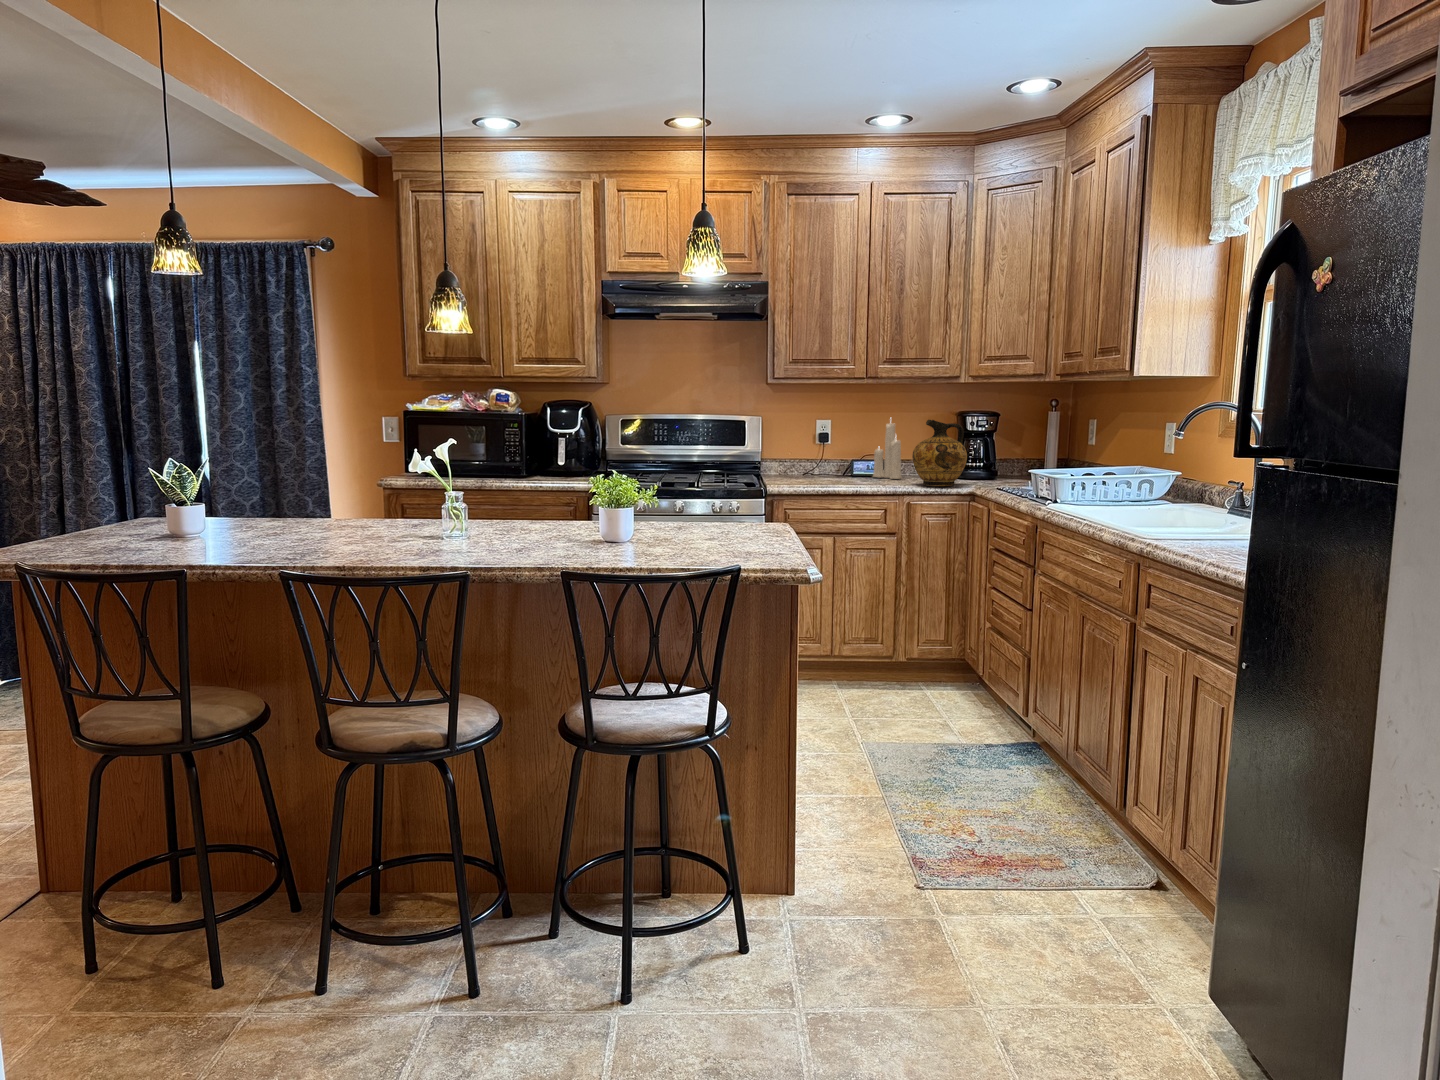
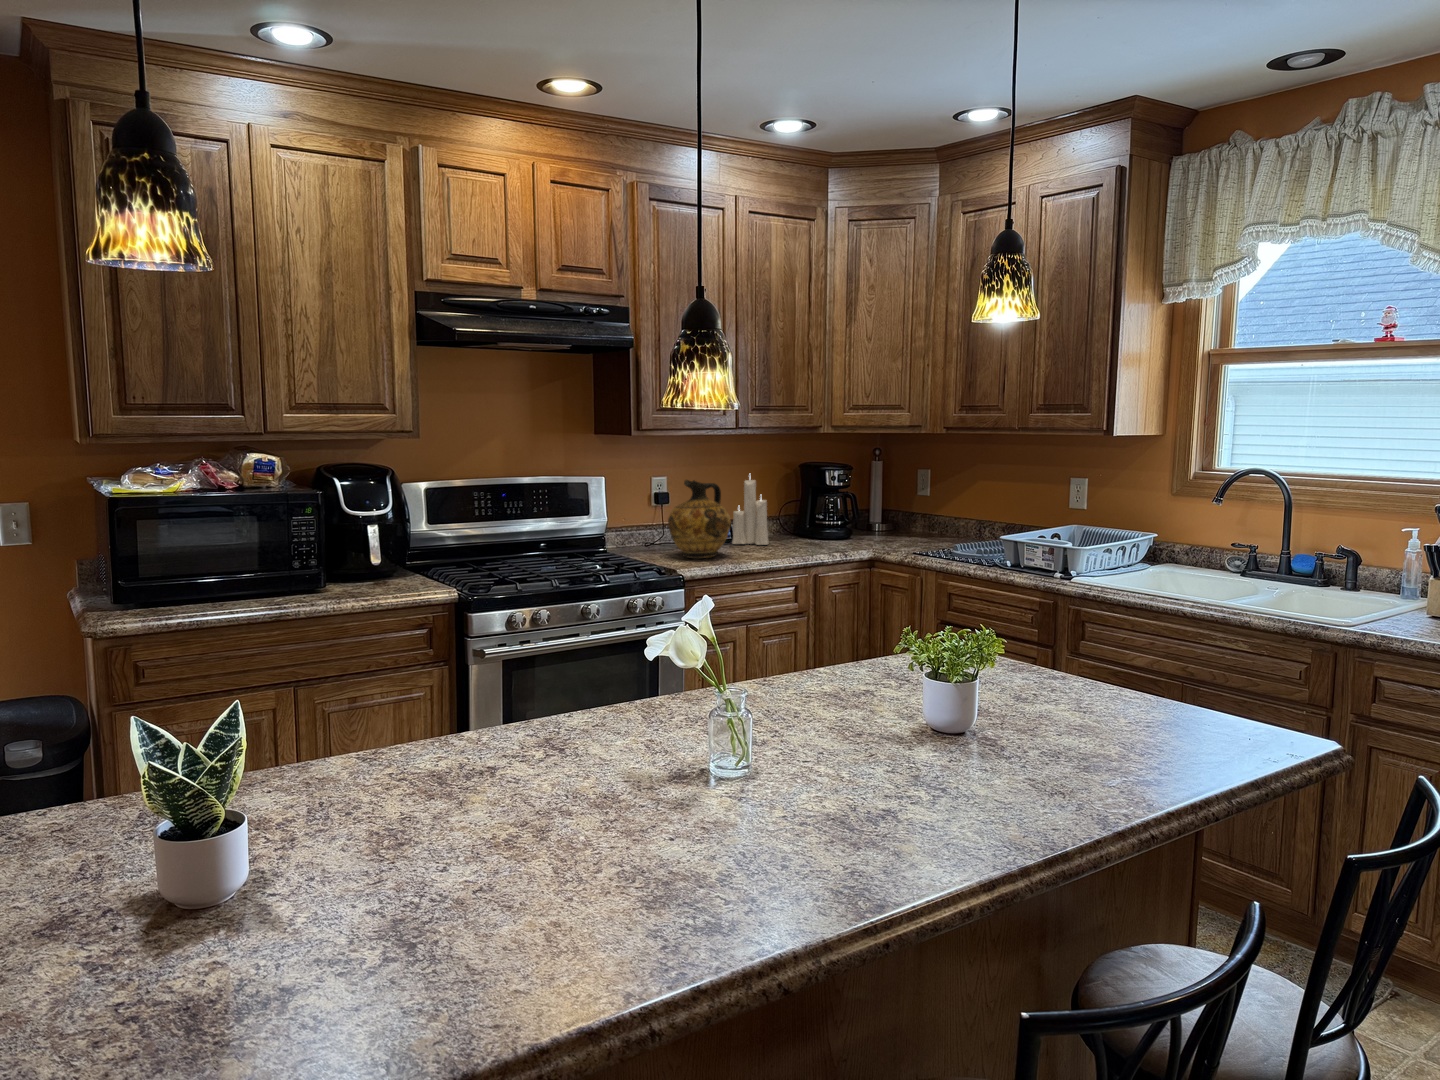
ceramic jug: present [912,420,967,486] -> present [668,480,731,558]

